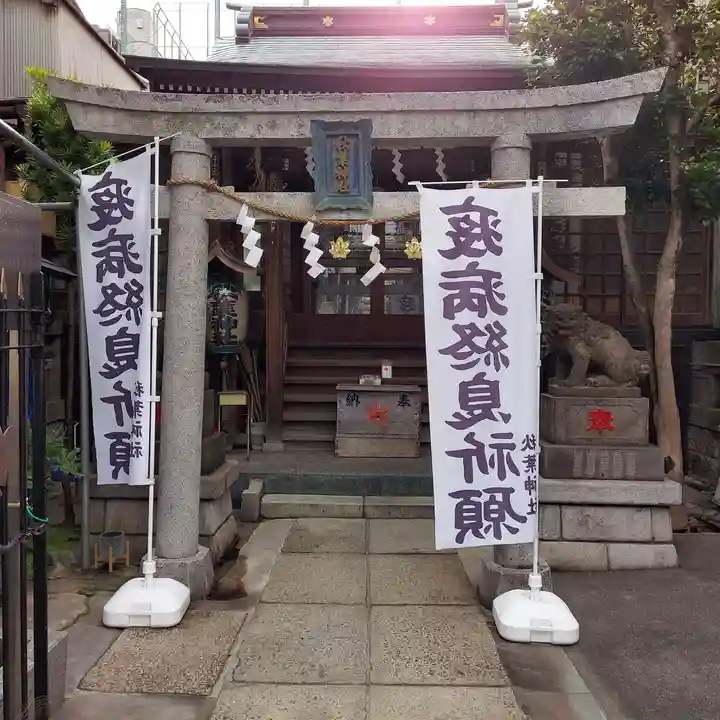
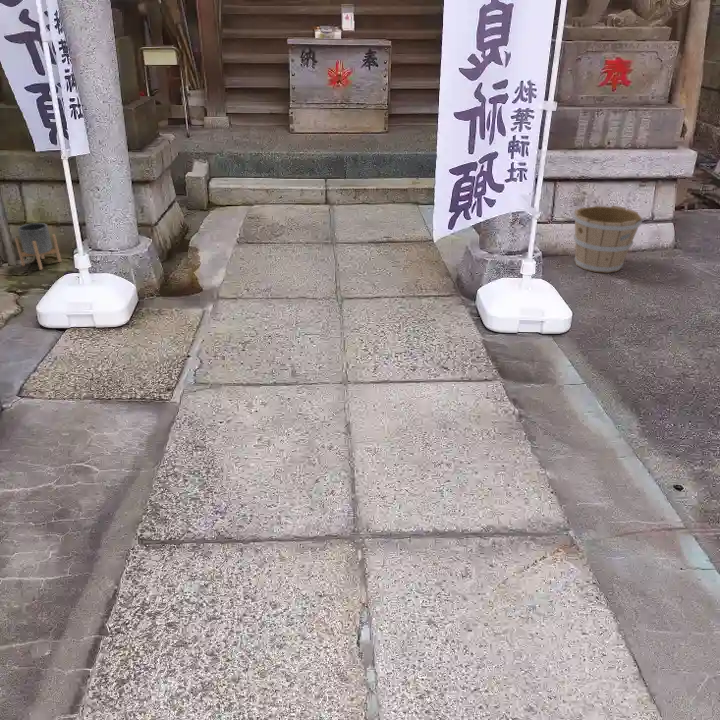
wooden bucket: none [578,526,641,589] -> present [573,206,642,273]

